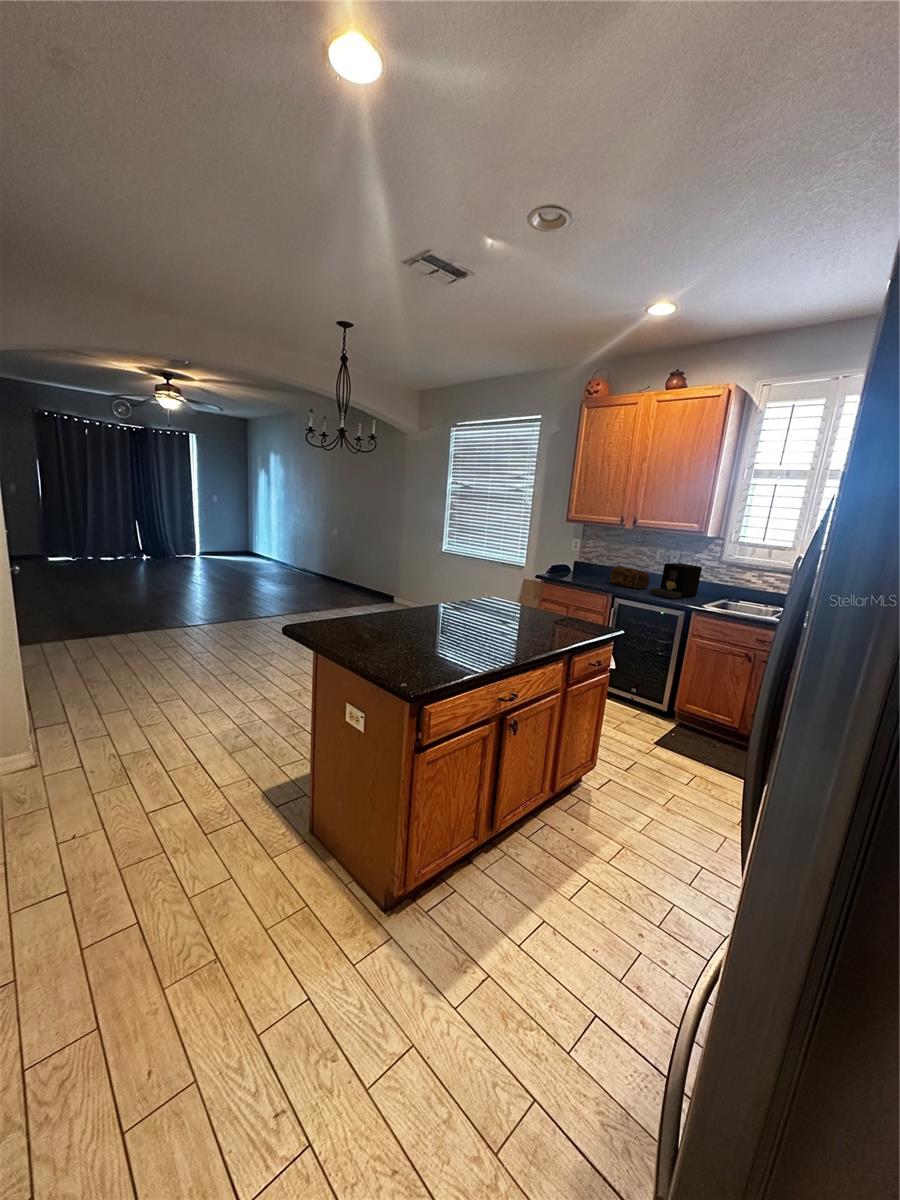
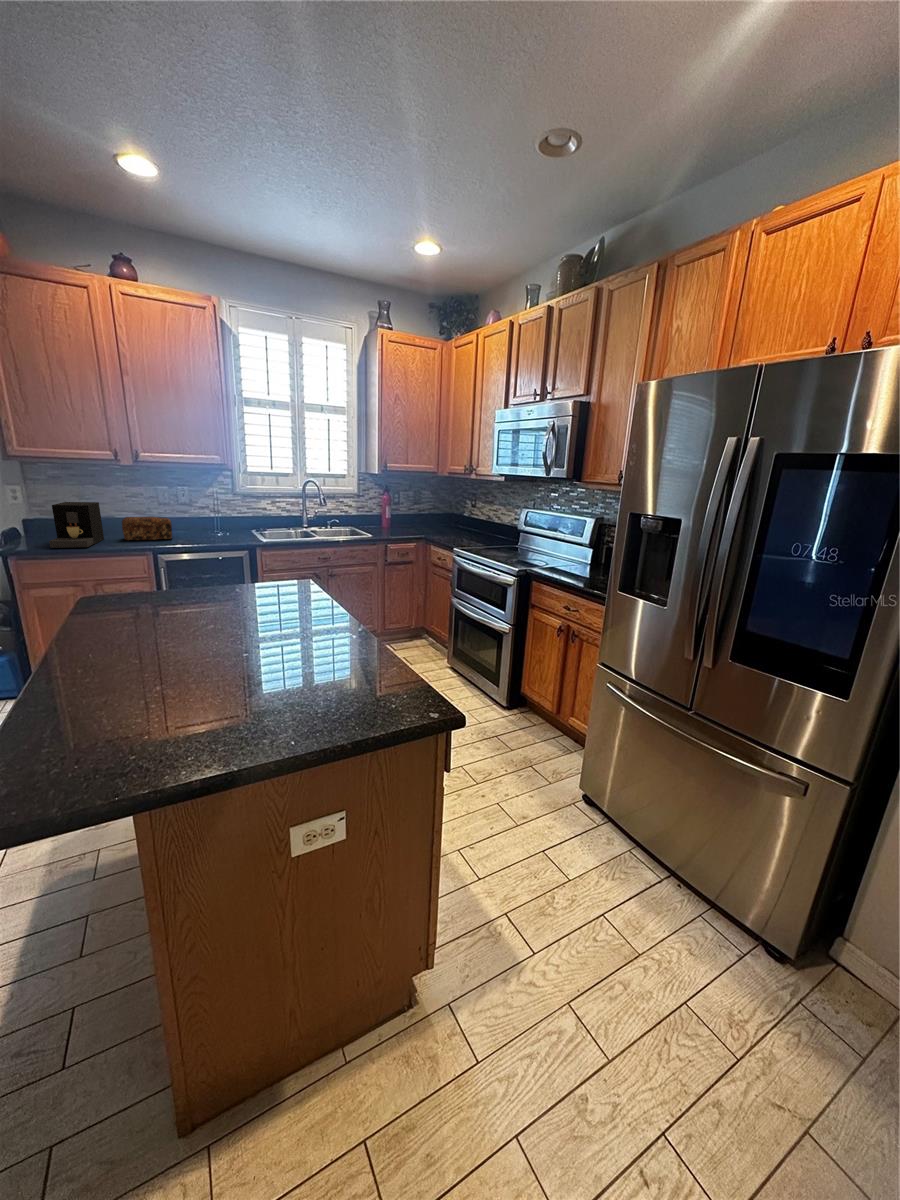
coffee maker: present [651,563,702,598] -> present [49,502,104,548]

